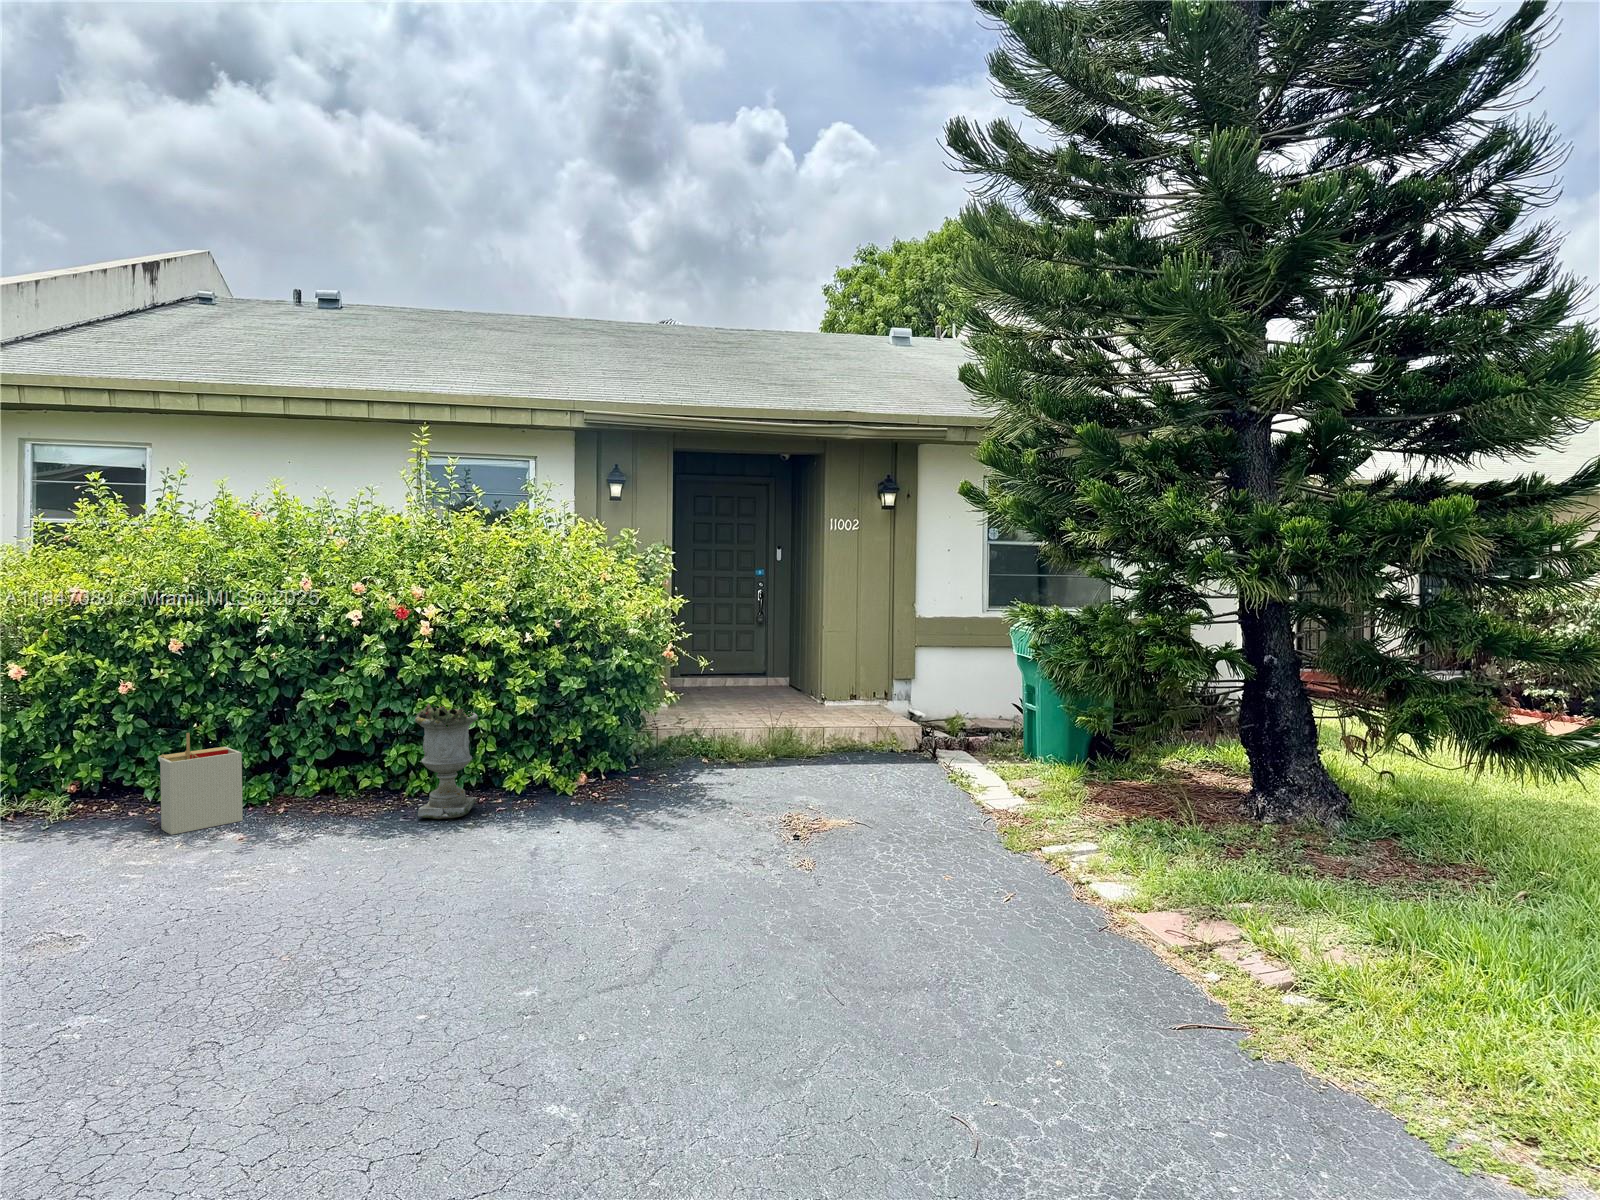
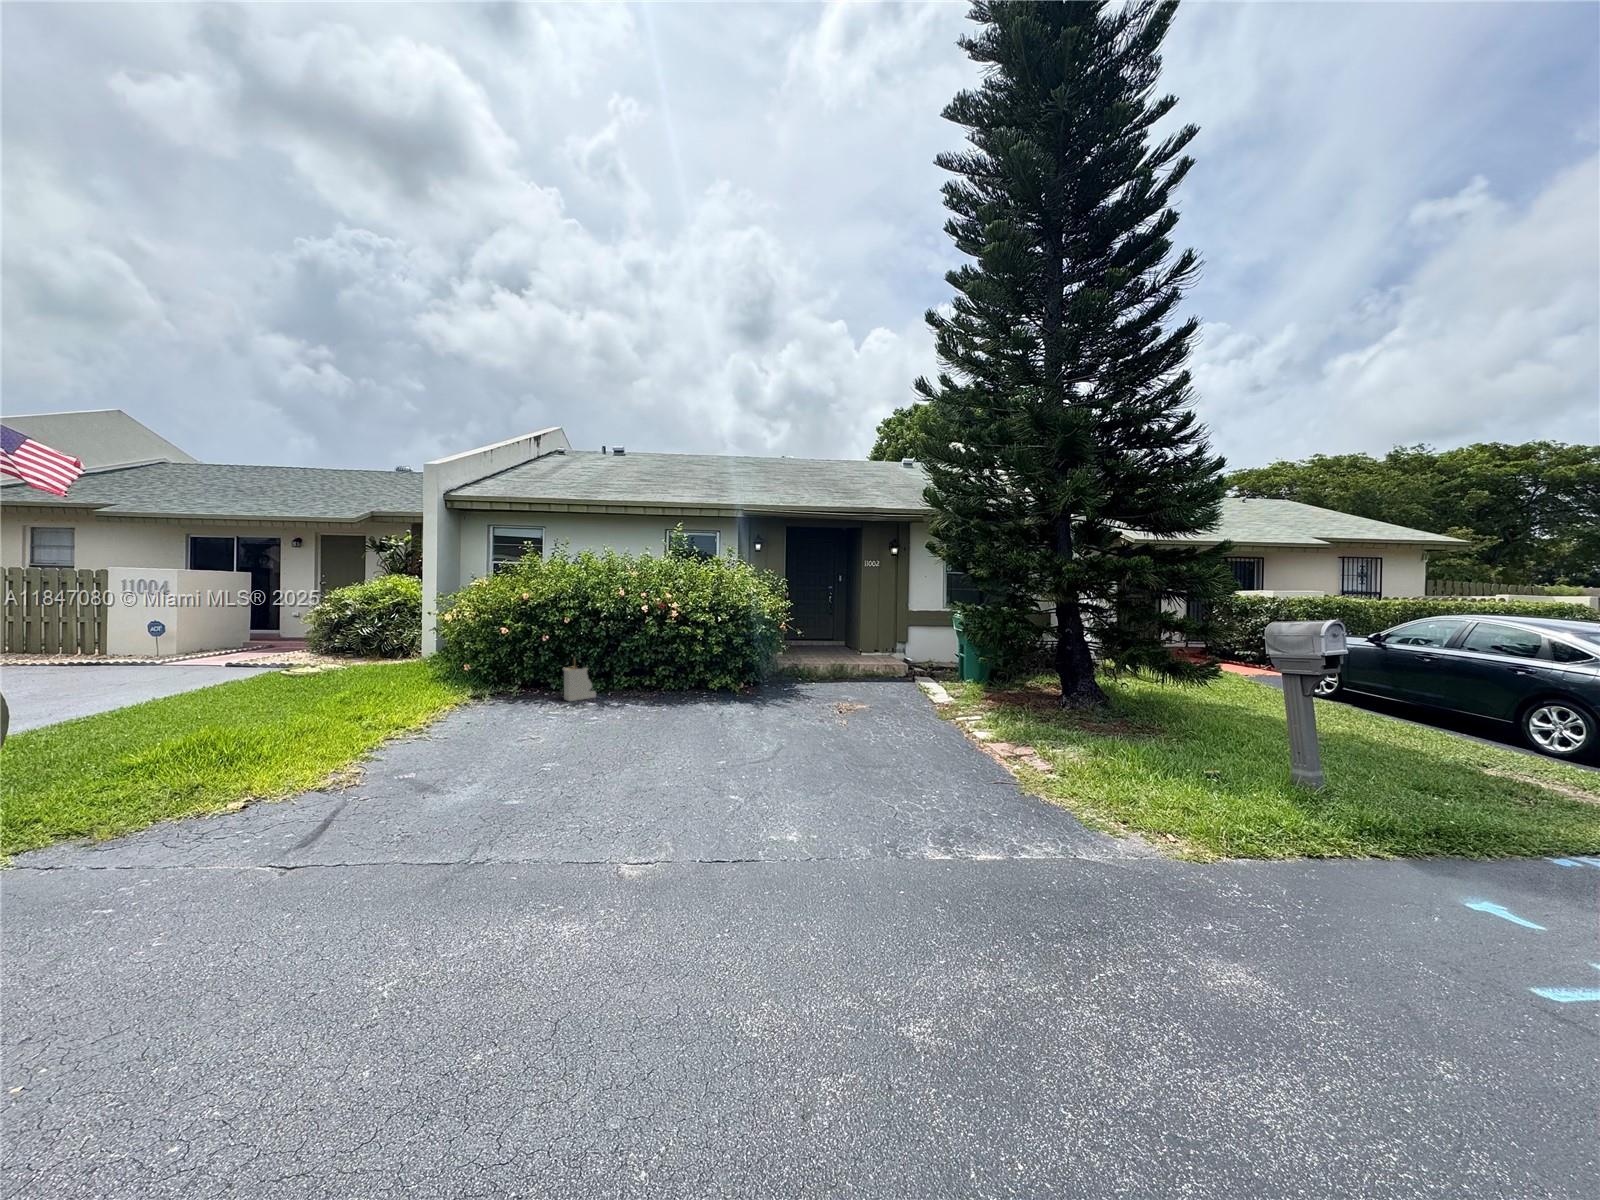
planter: present [415,703,478,819] -> none [669,647,696,699]

